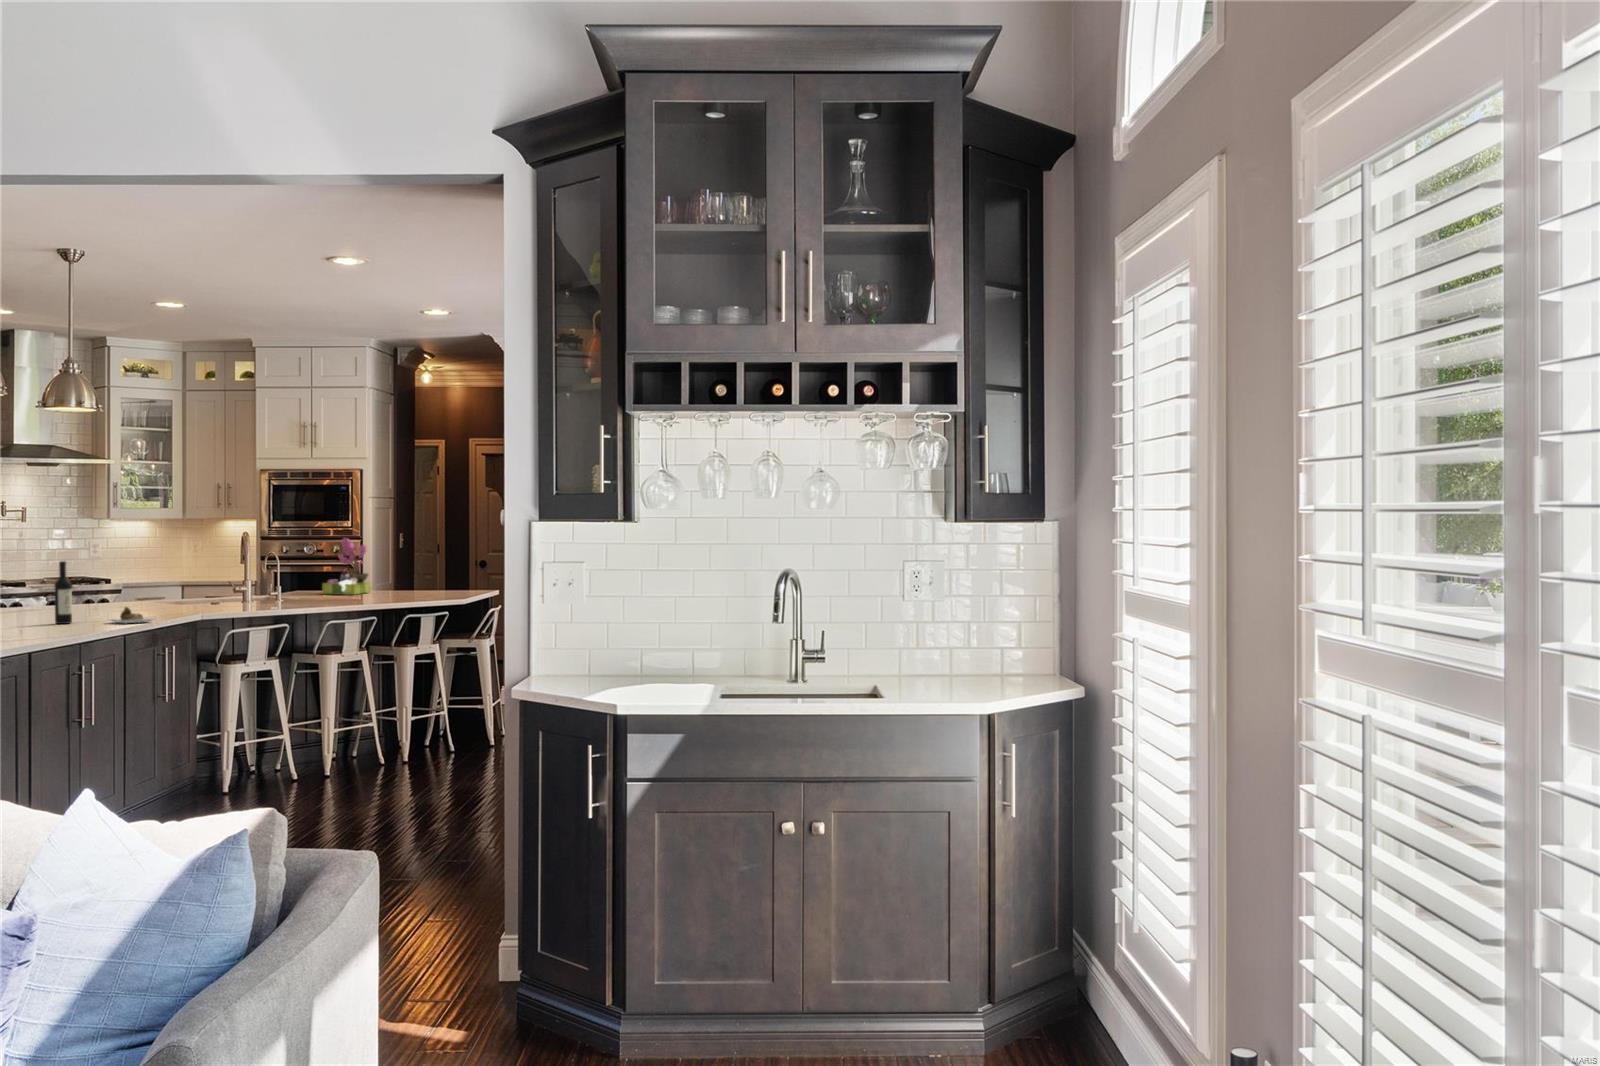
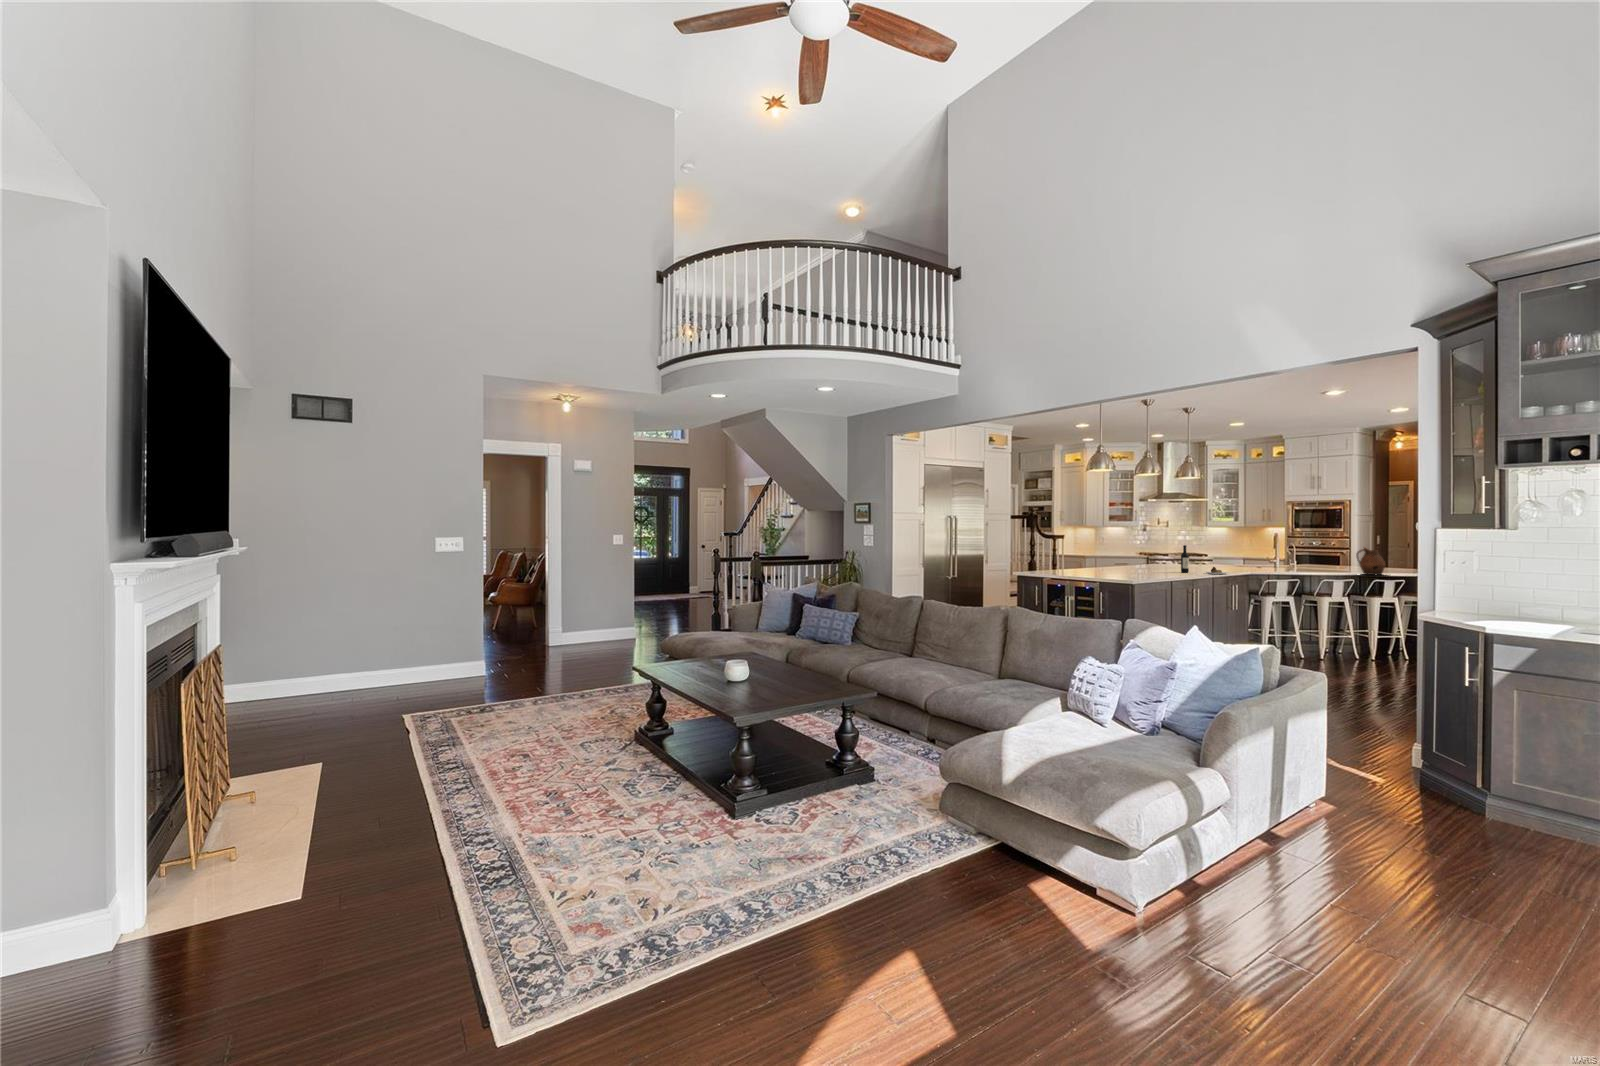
flower arrangement: present [322,538,371,595] -> none [1323,537,1354,568]
ceramic pitcher: none [379,555,431,608] -> present [1356,548,1385,575]

